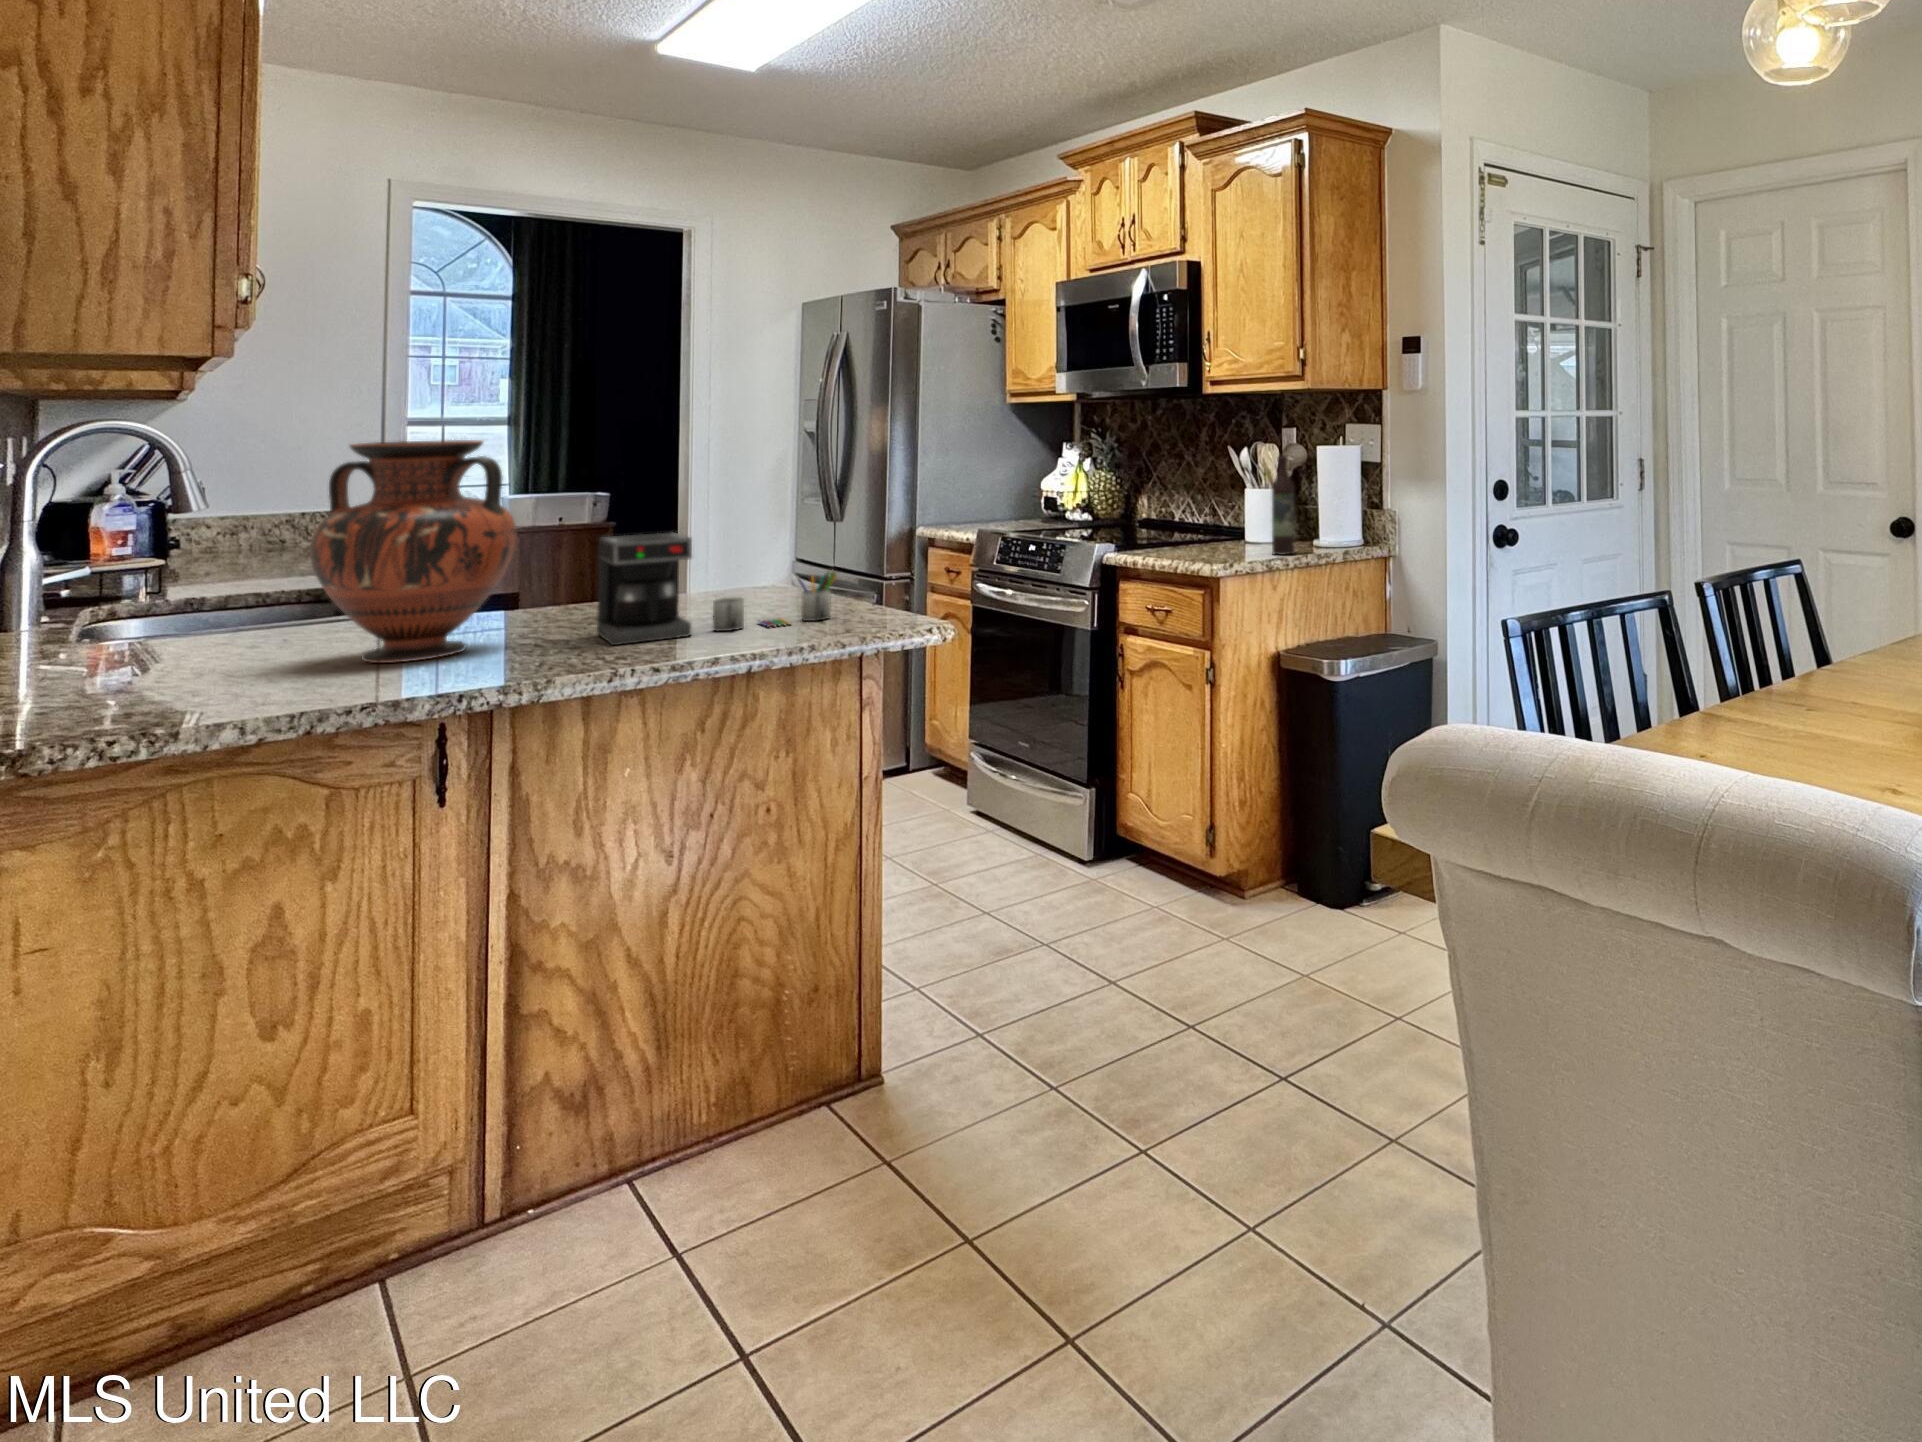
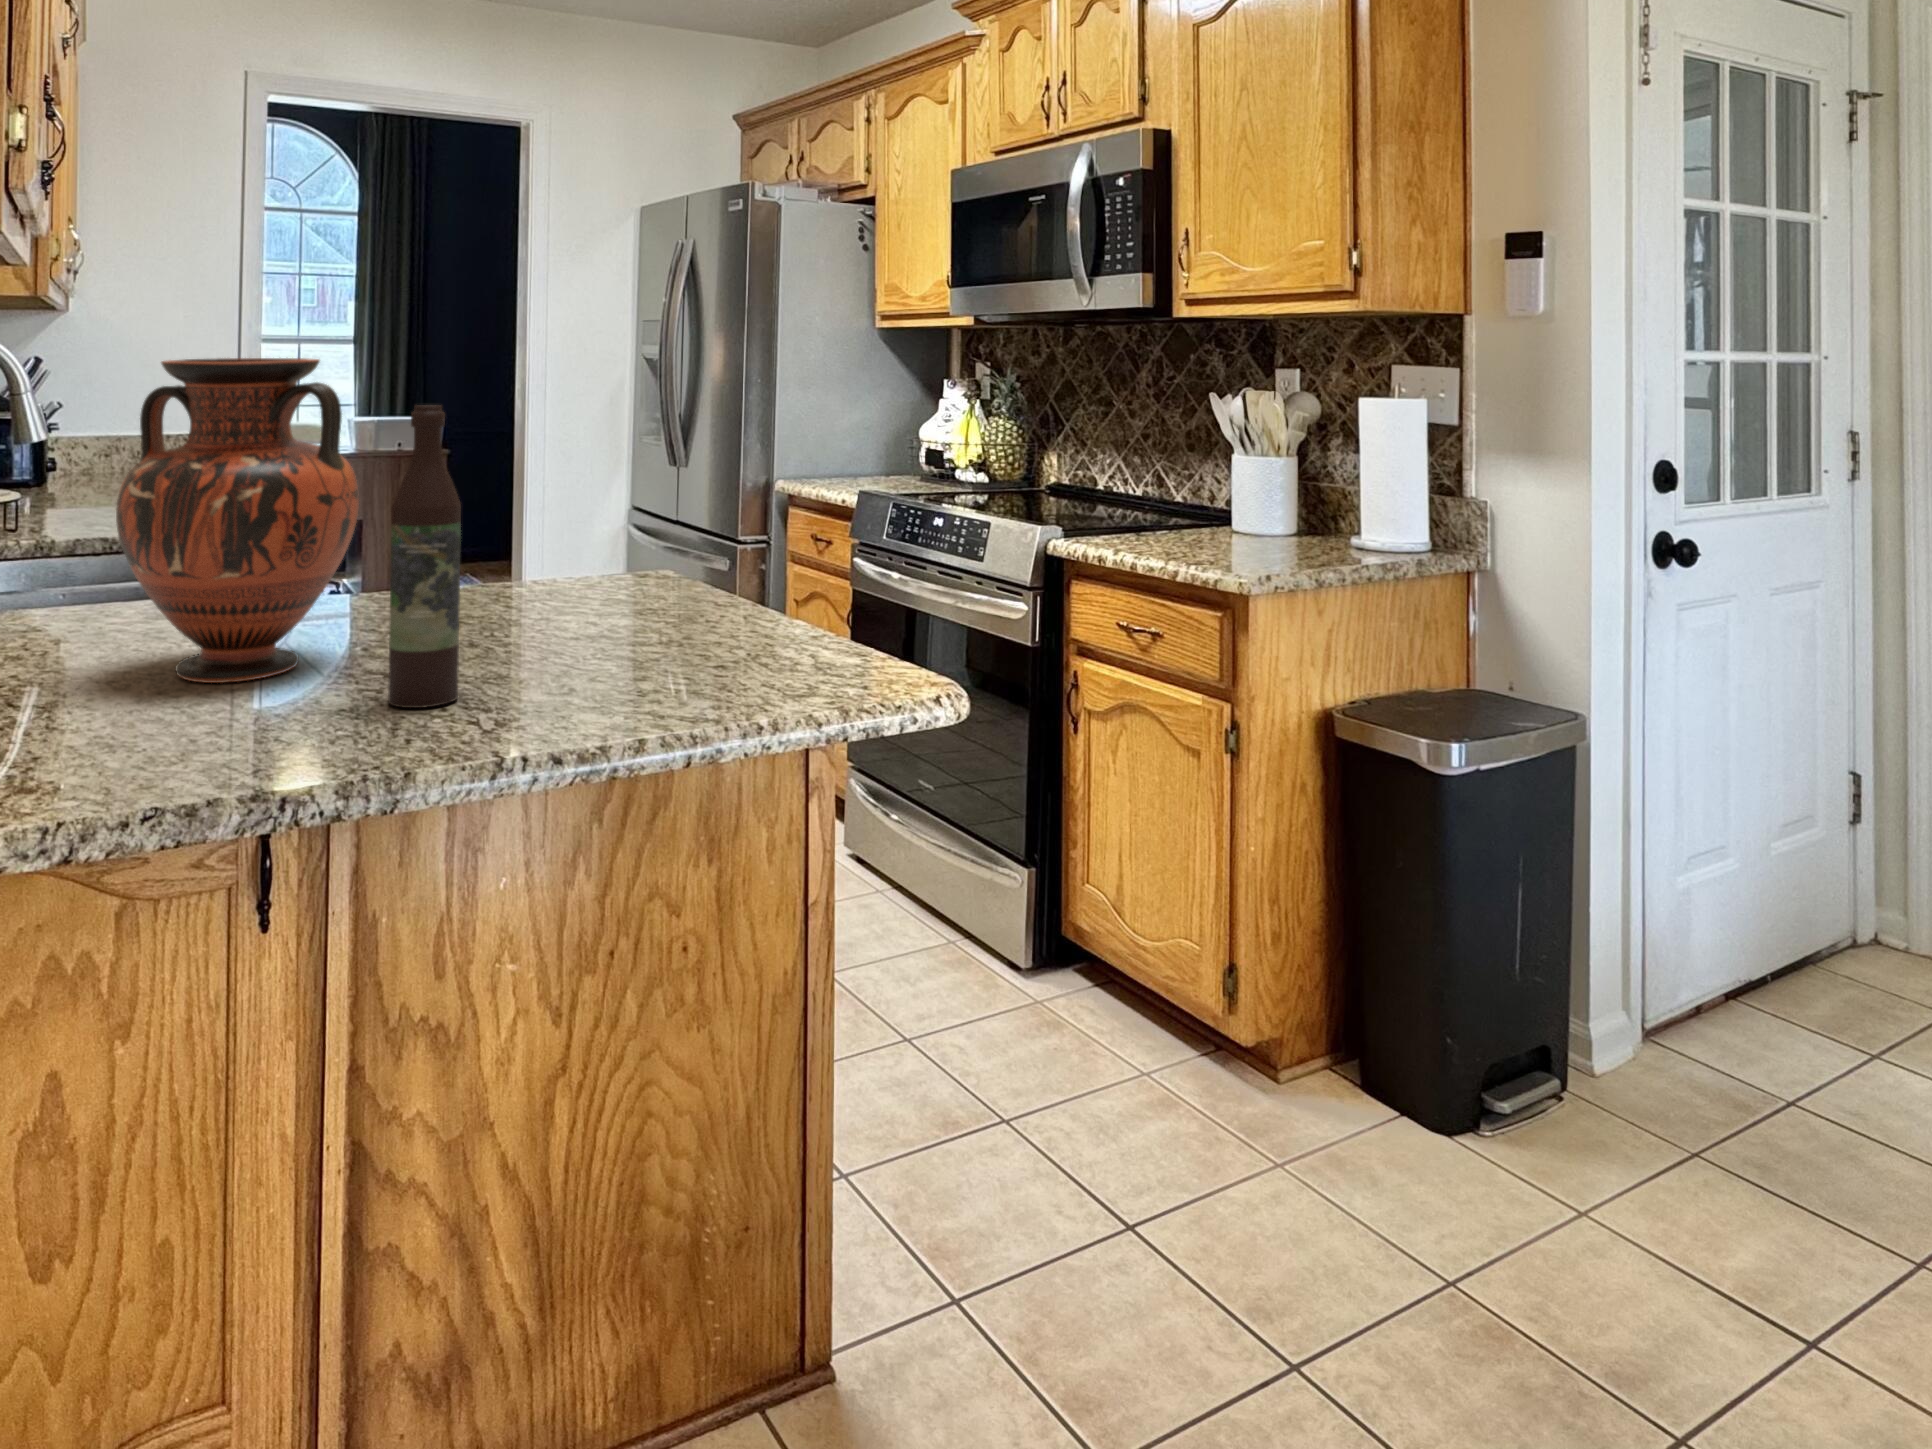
wine bottle: present [1272,455,1294,555] -> present [388,405,461,708]
coffee maker: present [597,533,837,645] -> none [456,501,766,677]

